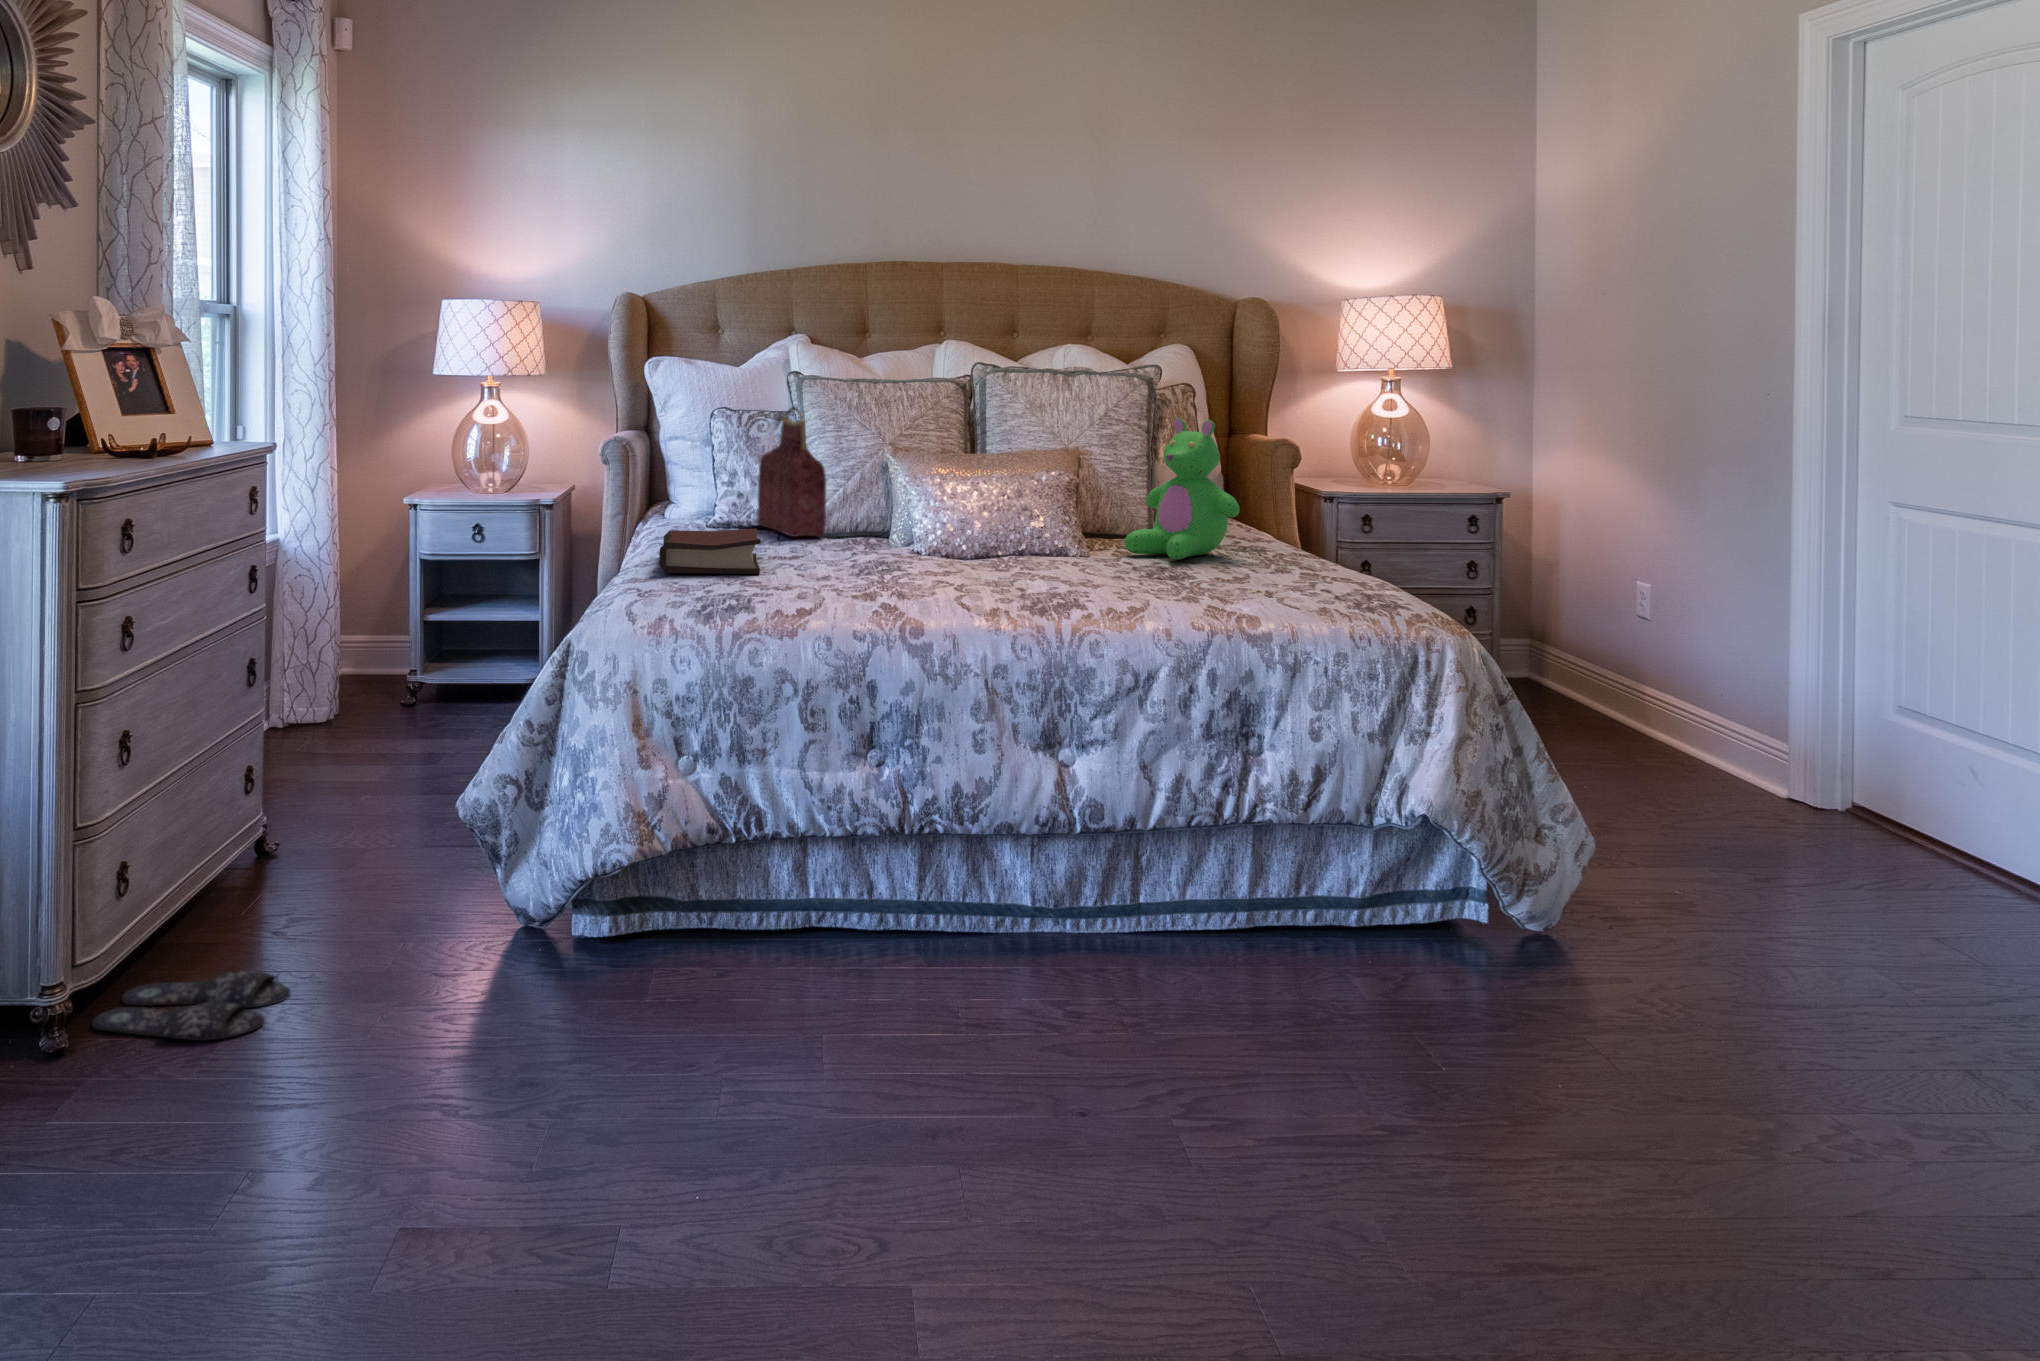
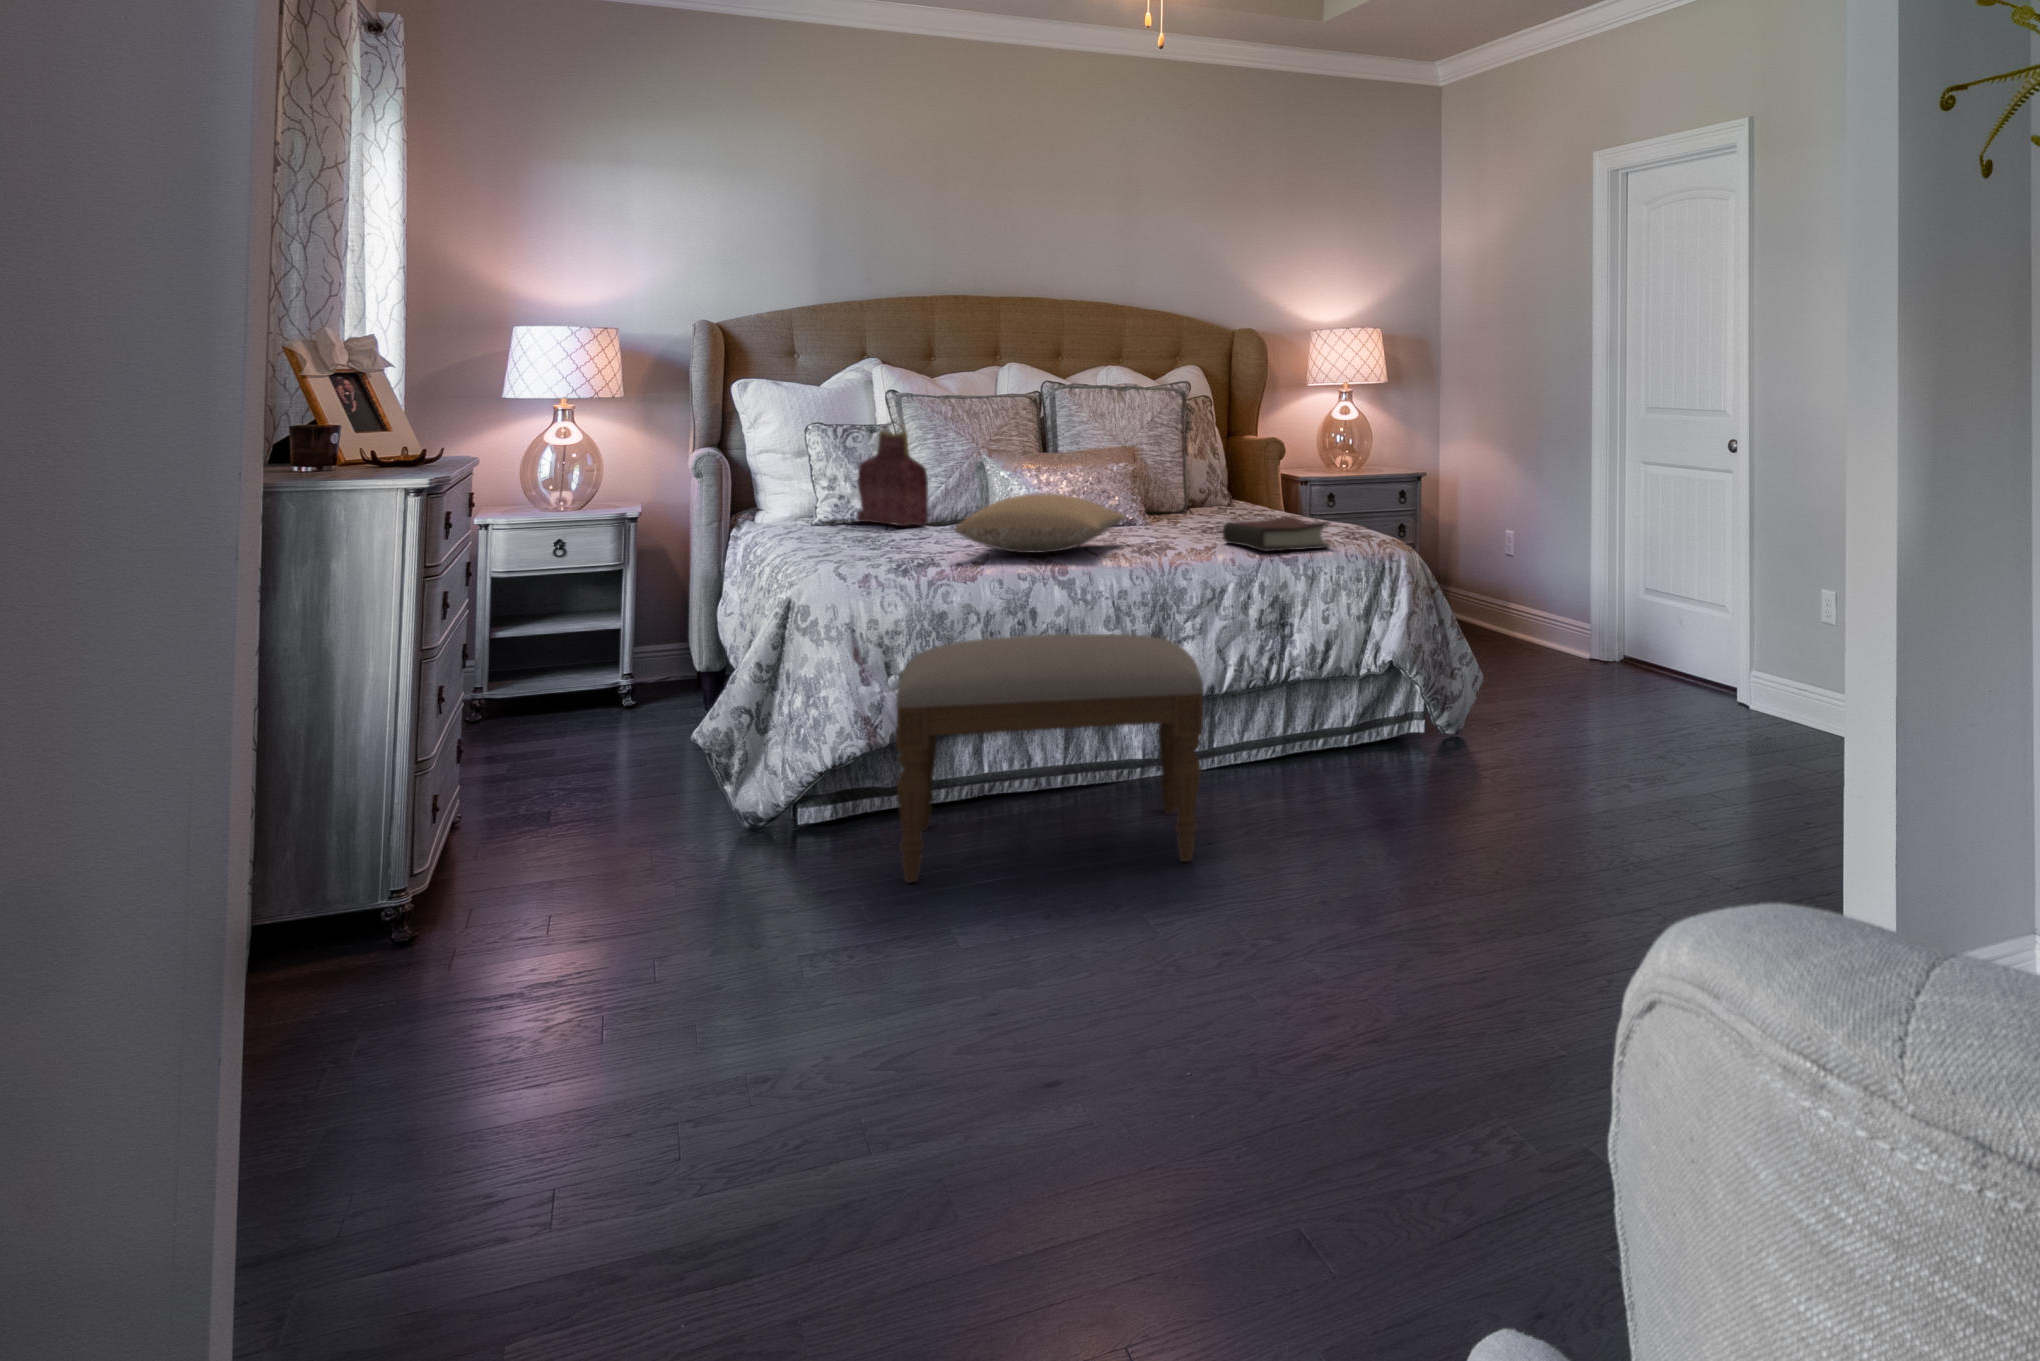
teddy bear: present [1125,418,1240,560] -> none [1173,419,1256,523]
pillow: none [800,513,1041,593] -> present [955,494,1125,553]
hardback book: present [659,529,761,574] -> present [1223,517,1329,552]
ottoman: none [598,731,1072,1150] -> present [896,634,1203,882]
slippers: present [92,971,290,1041] -> none [452,863,603,909]

